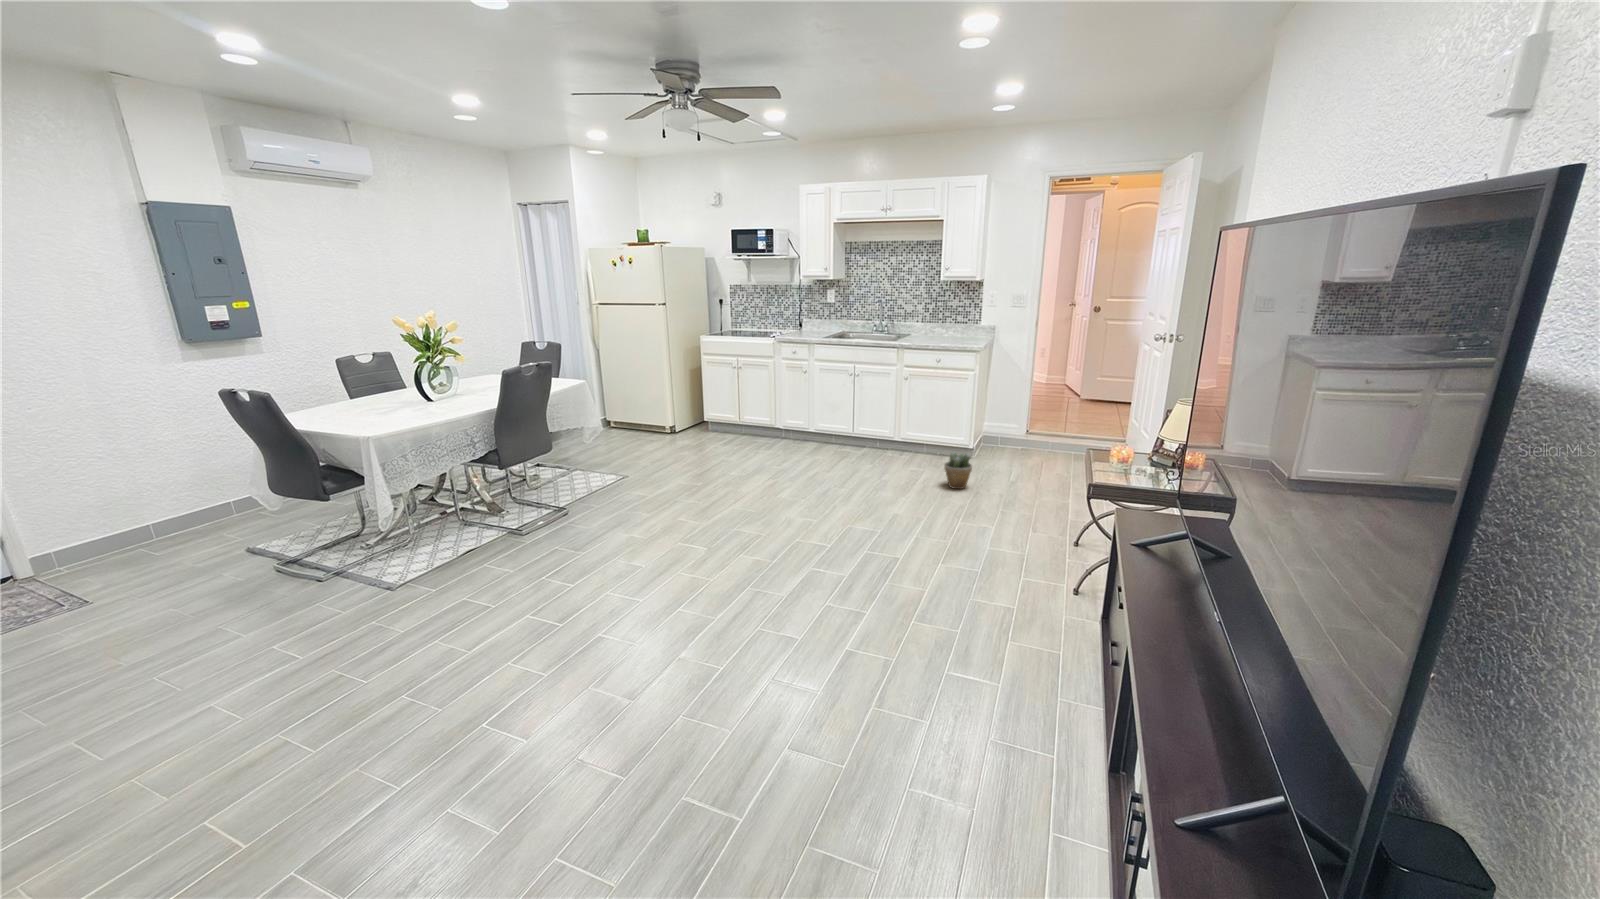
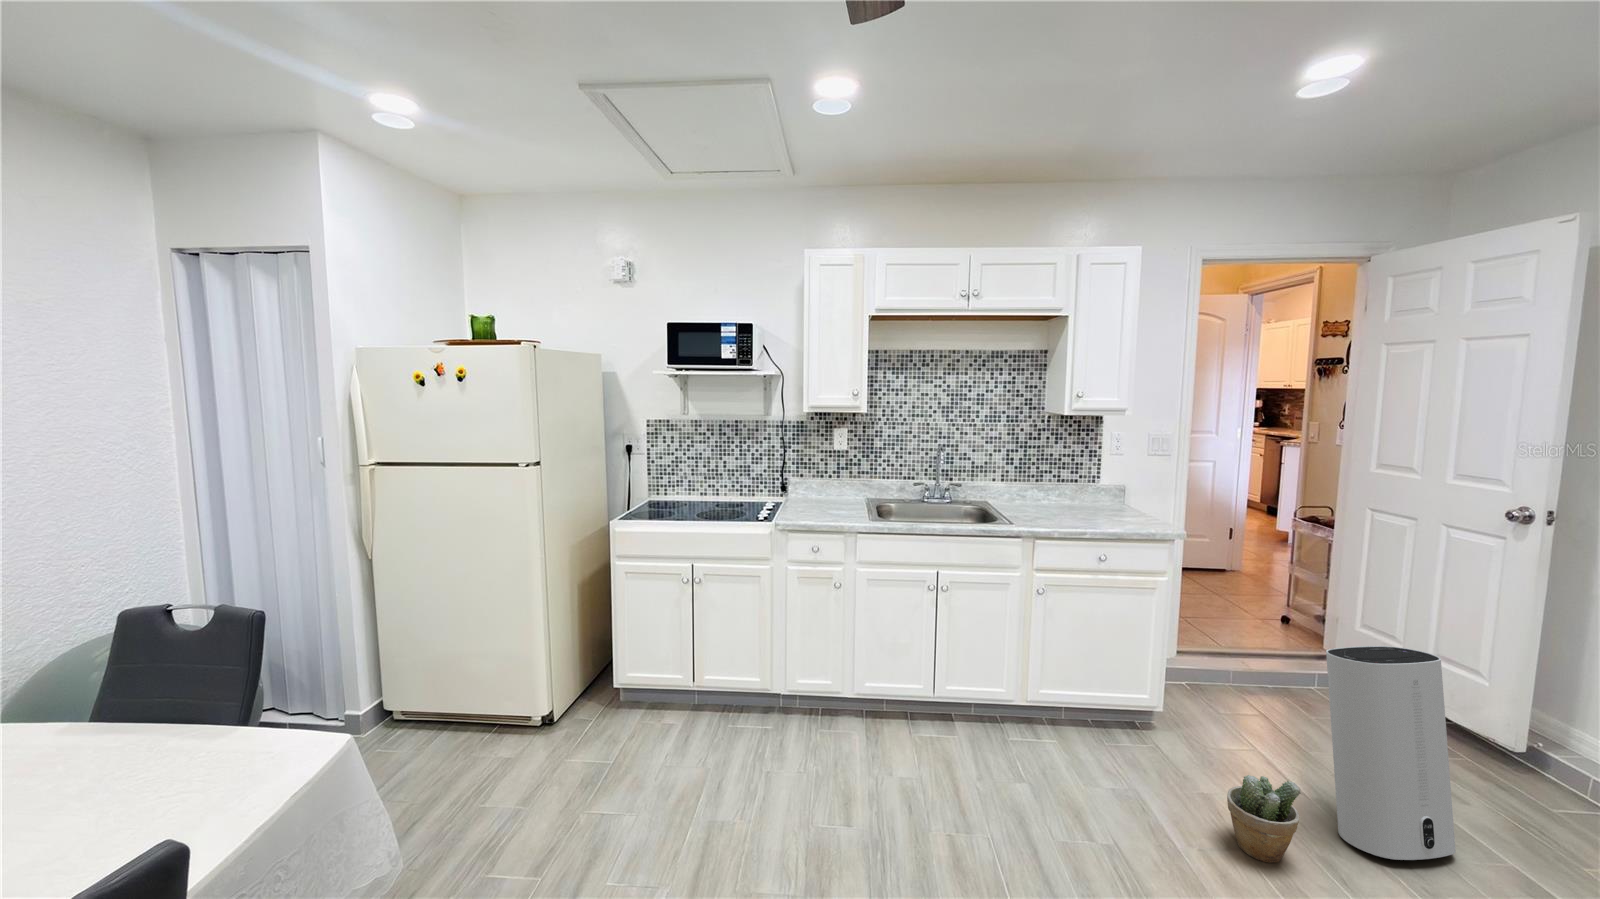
air purifier: none [1002,400,1058,493] -> present [1326,646,1456,860]

